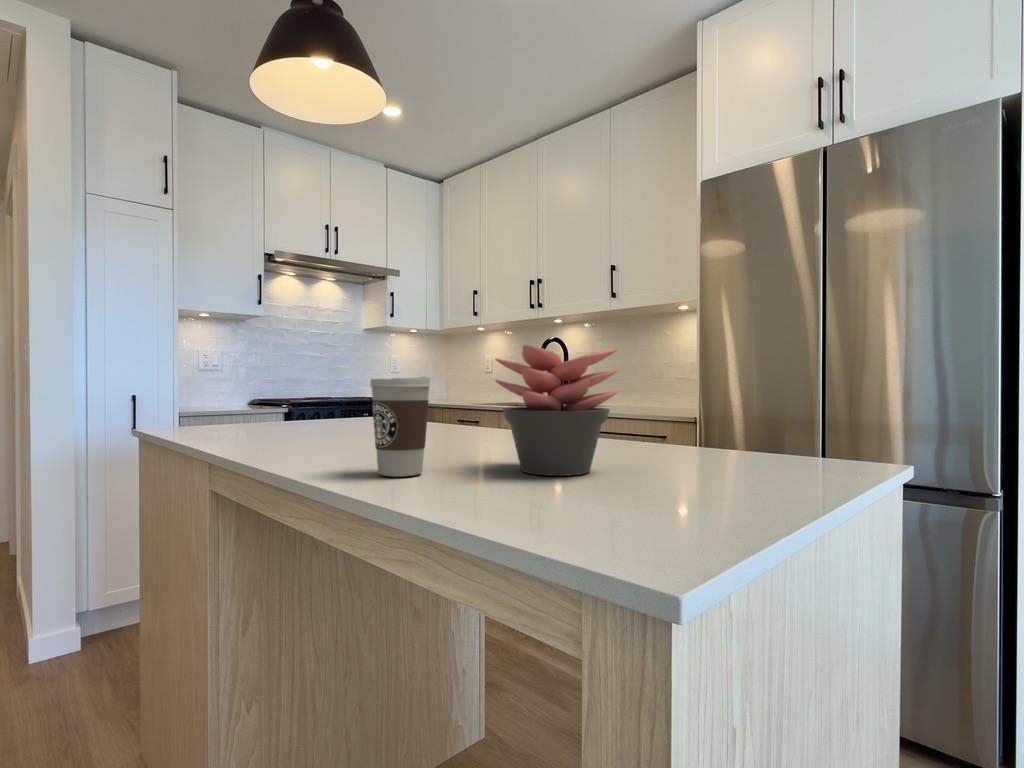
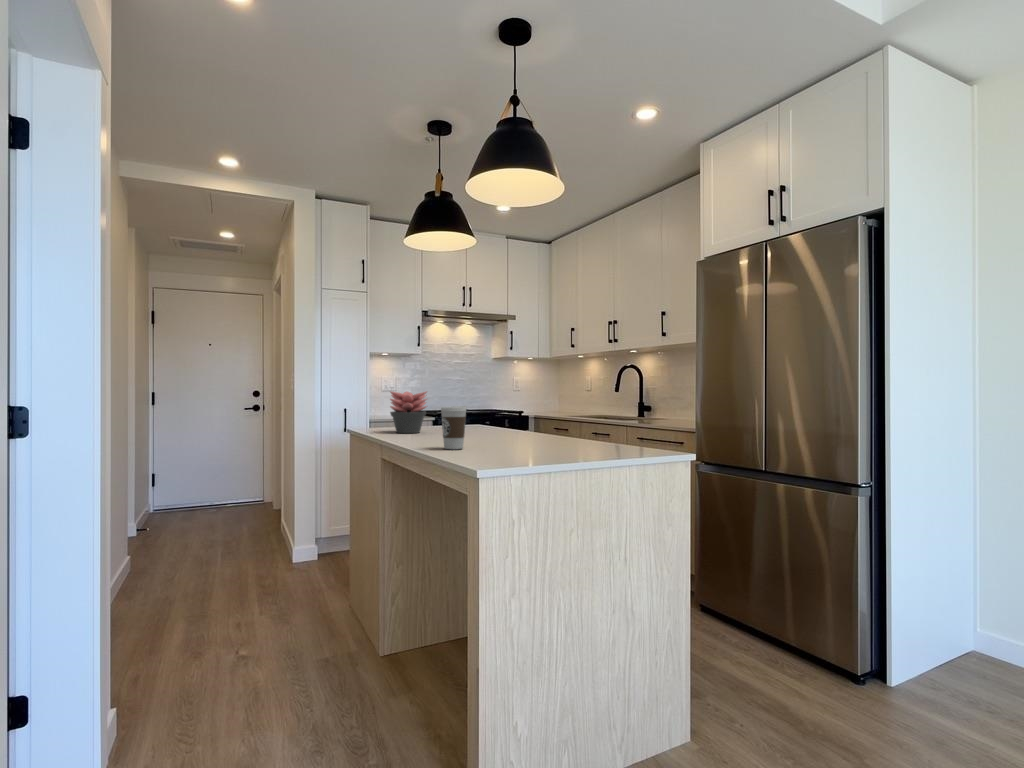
succulent plant: present [495,345,618,476] -> present [390,391,427,433]

